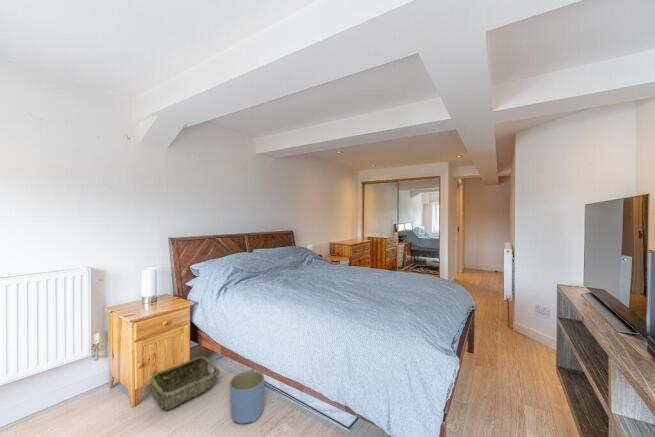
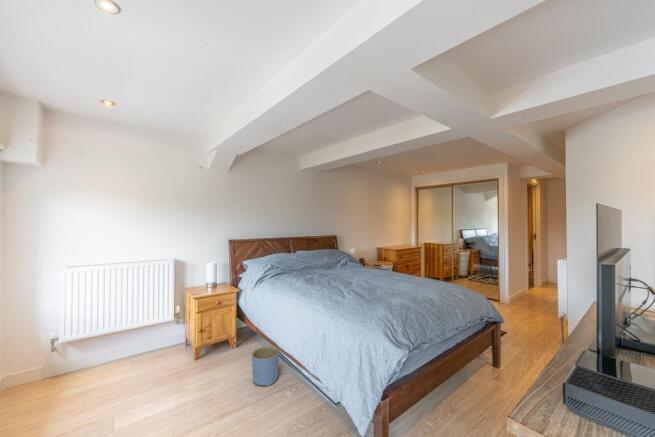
woven basket: present [150,356,219,410] -> none [204,332,253,367]

